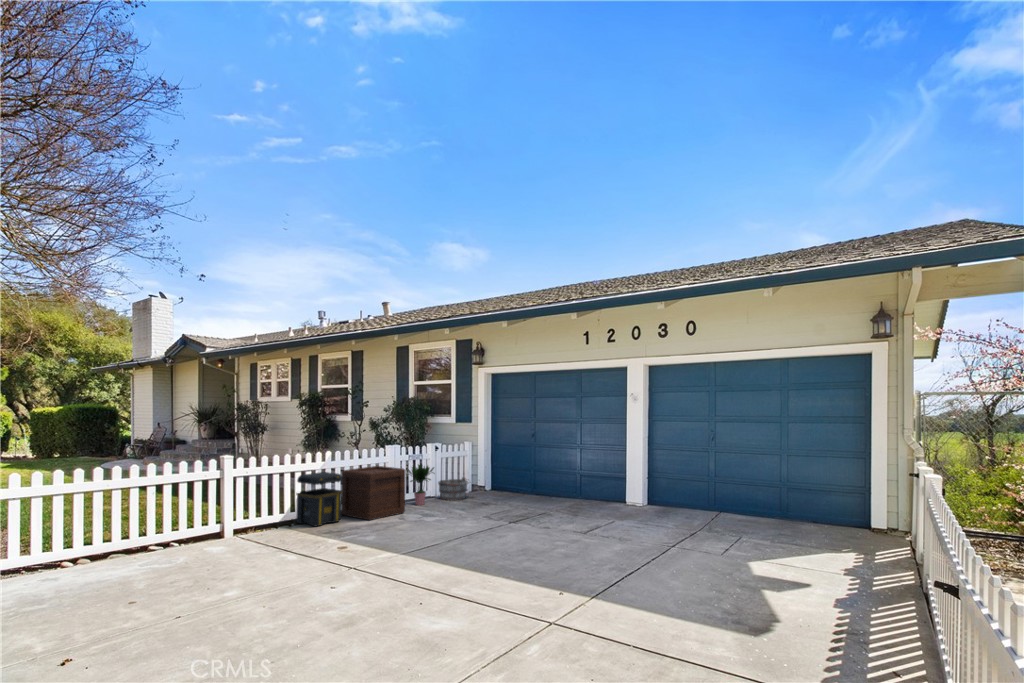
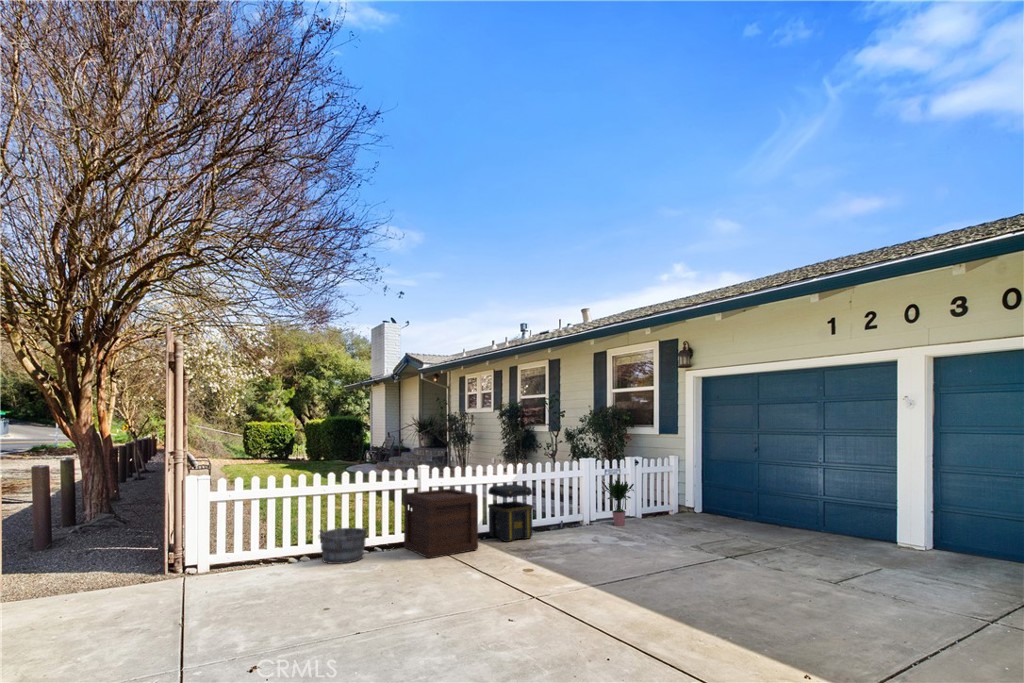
wooden crate: present [341,466,405,520] -> present [404,489,478,558]
bucket: present [438,477,468,500] -> present [319,528,367,564]

